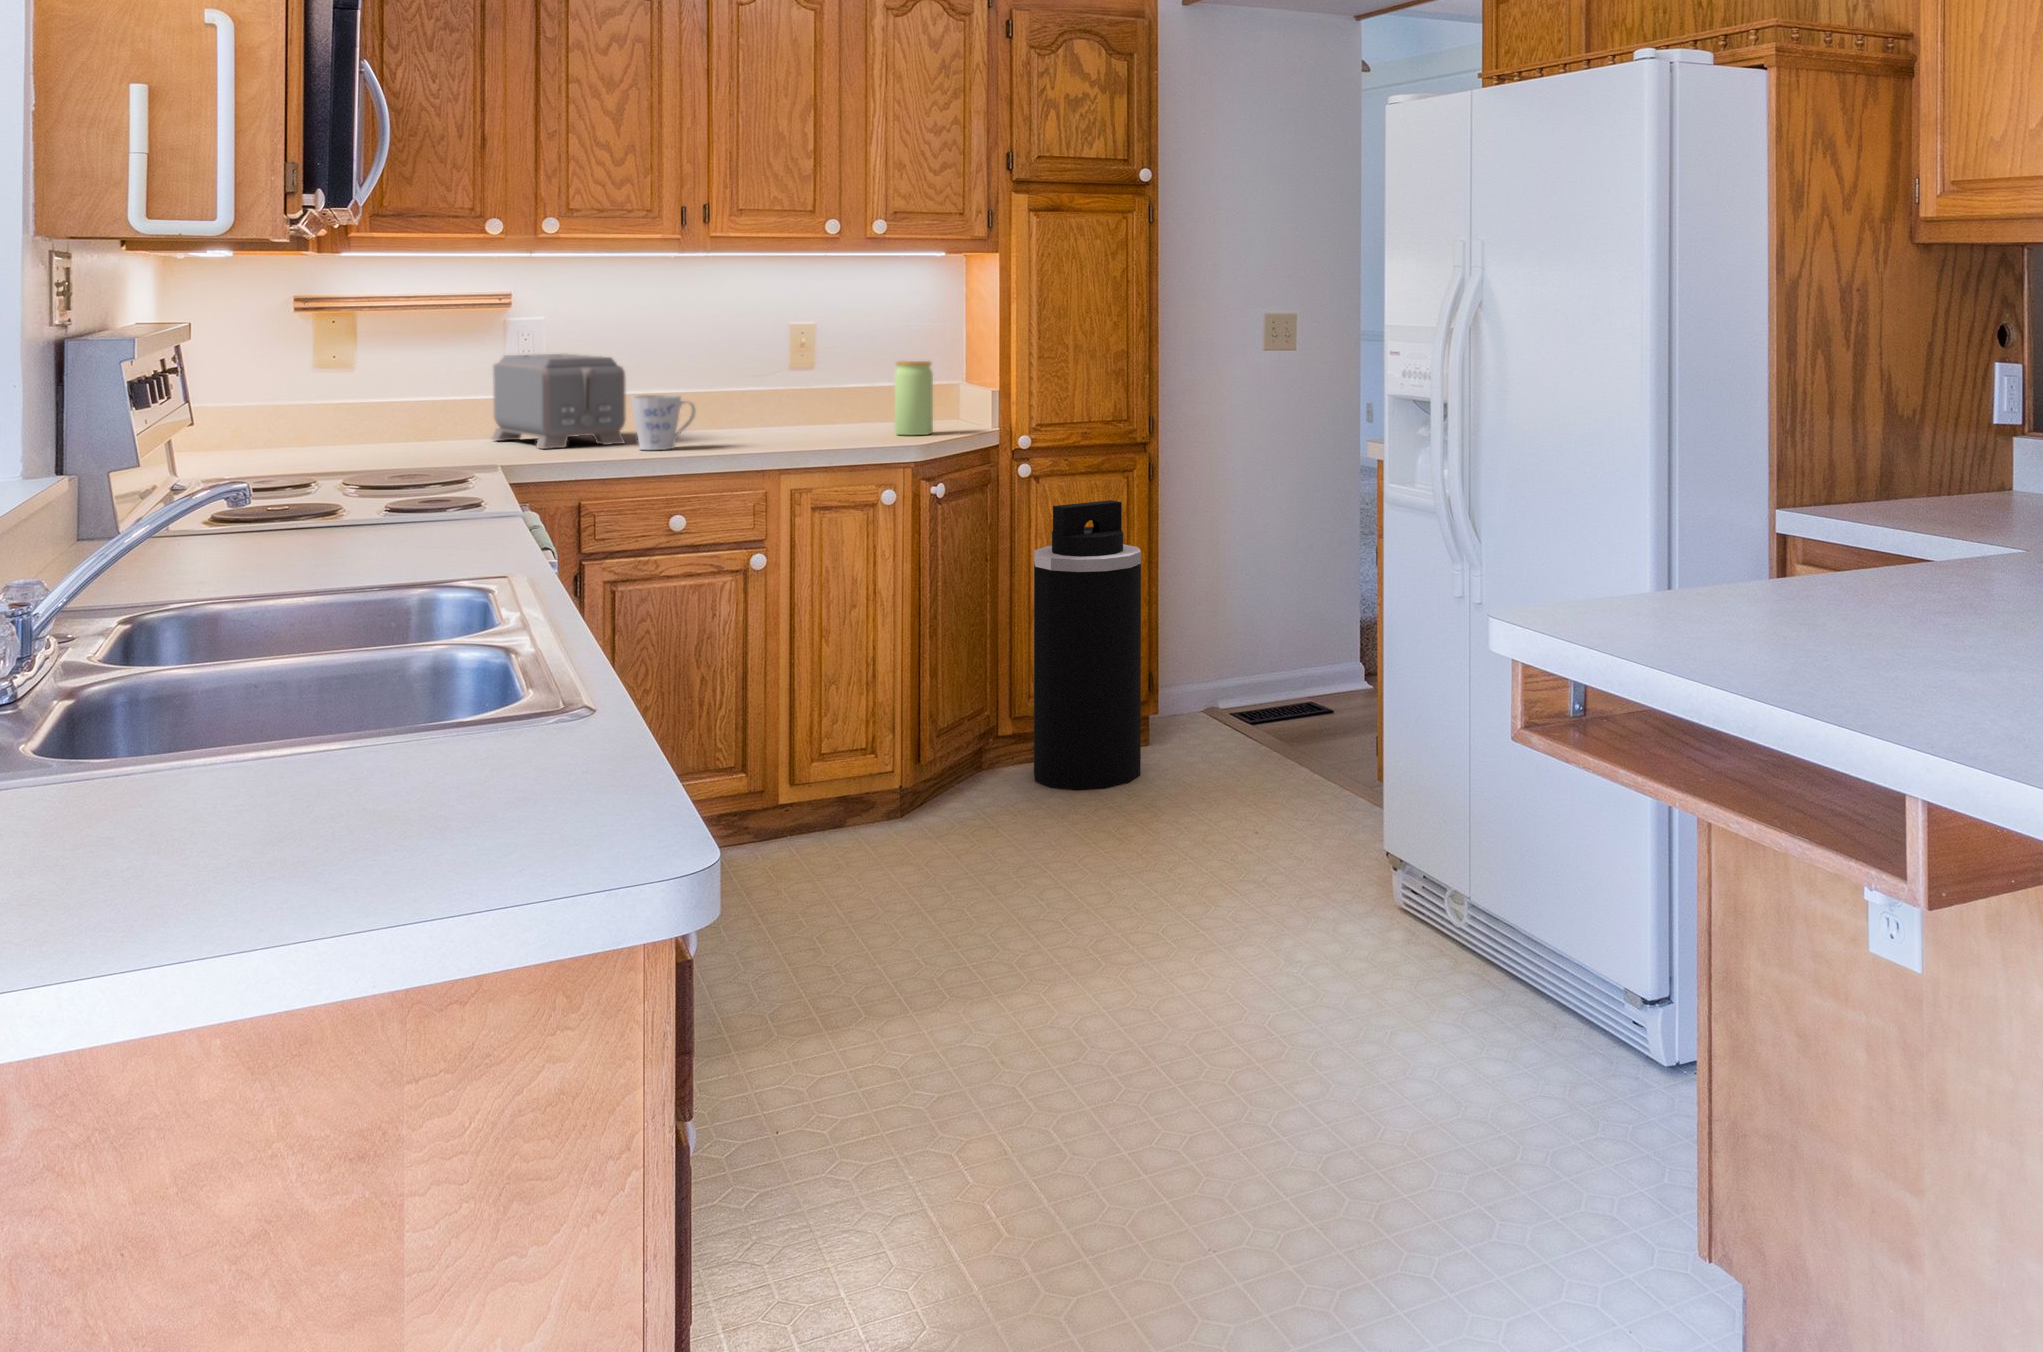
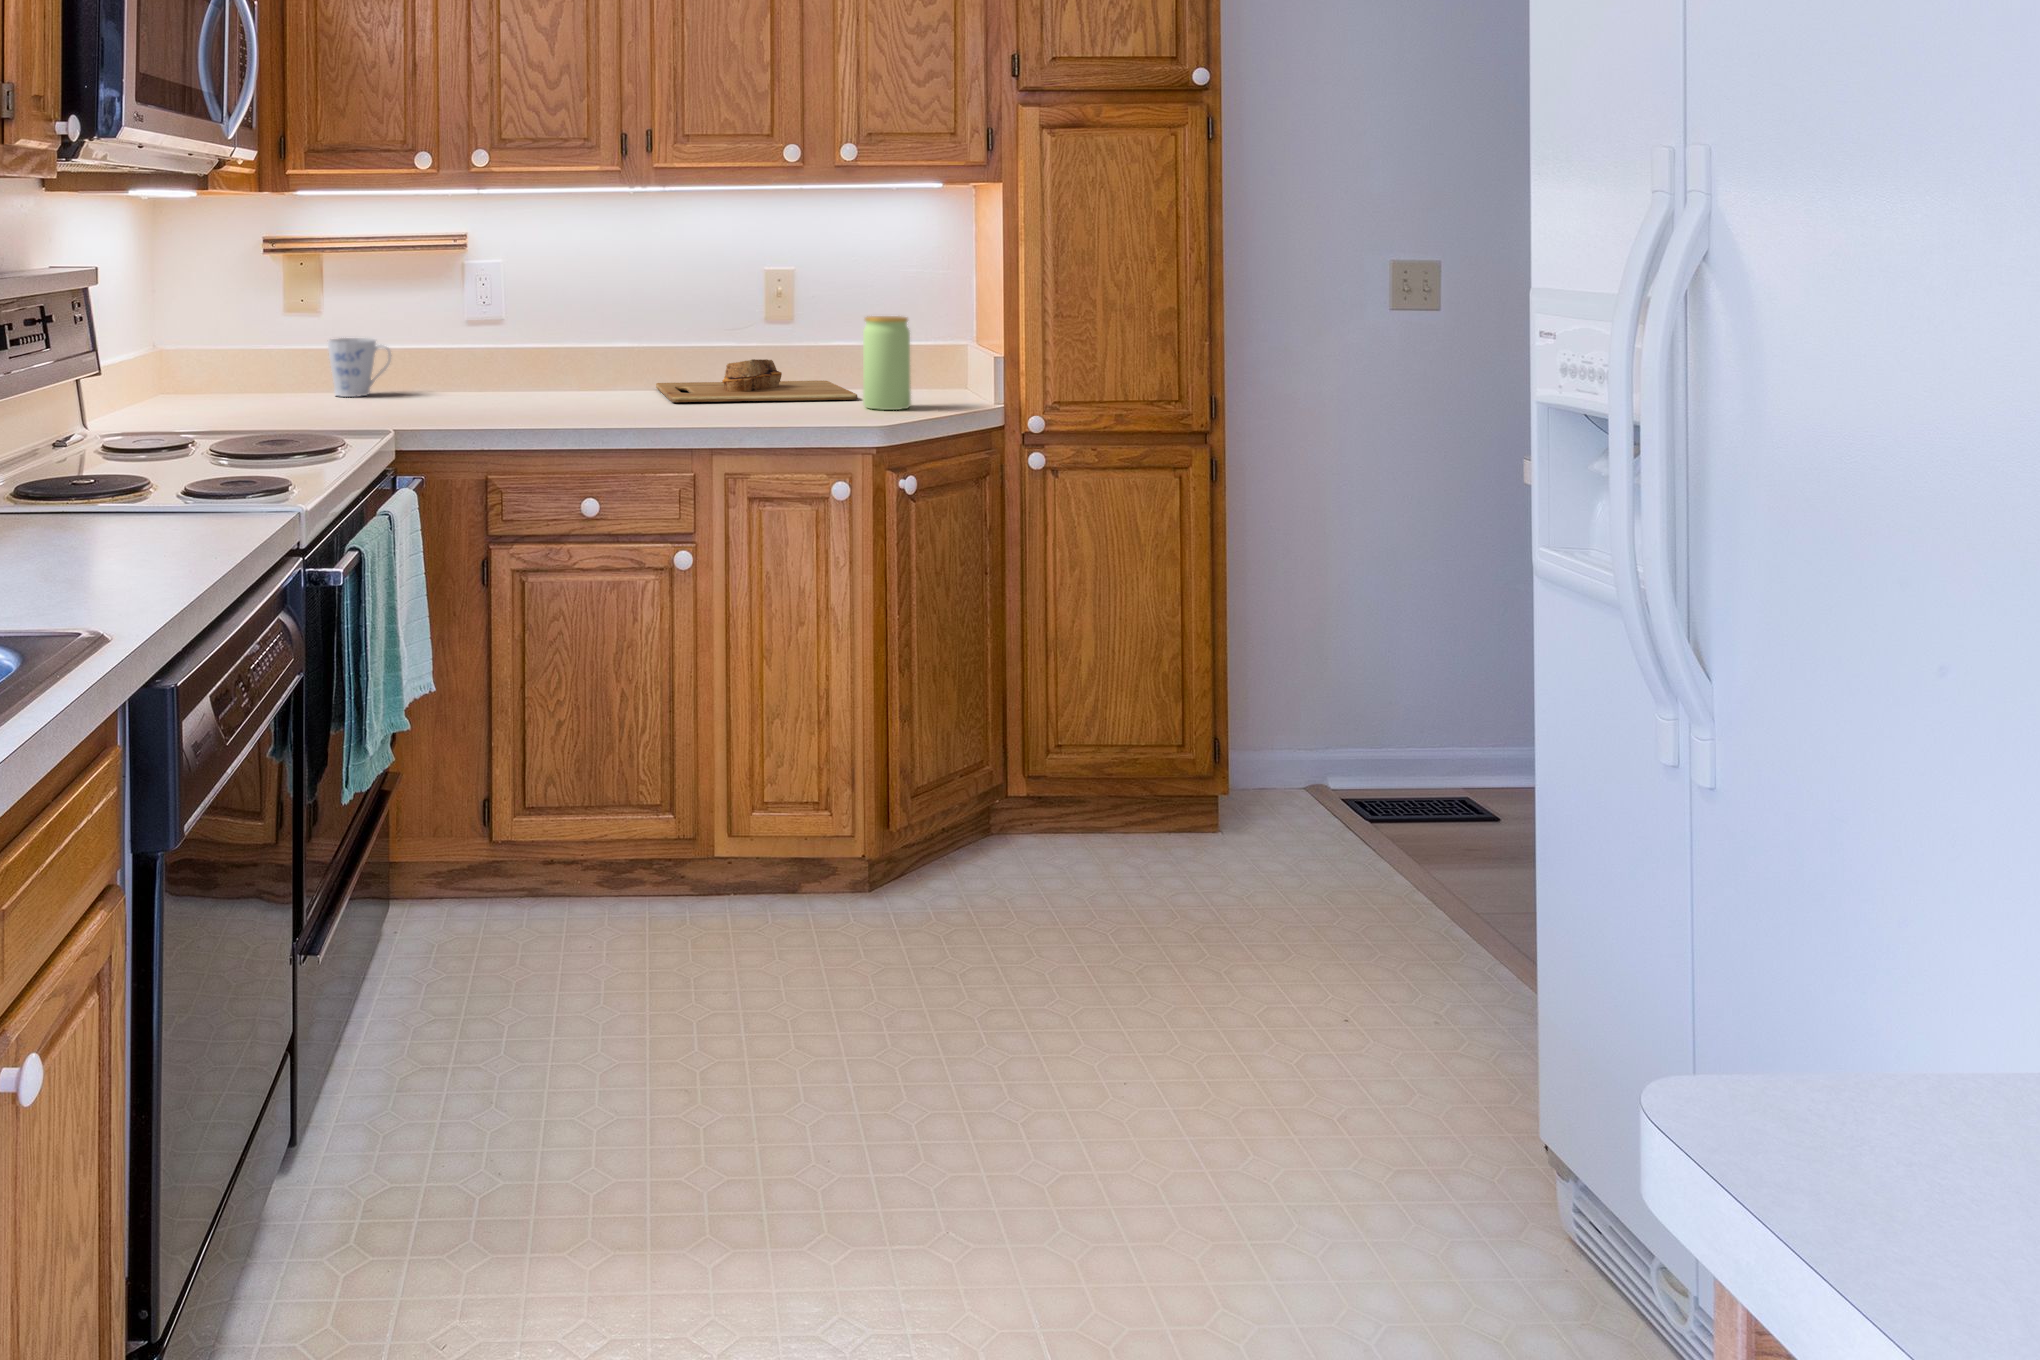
toaster: present [492,354,626,449] -> none [440,298,560,407]
mug: present [632,395,695,450] -> present [328,338,391,397]
cutting board: none [697,401,883,438] -> present [656,359,857,403]
trash can: present [1034,500,1141,790] -> none [1044,507,1193,904]

